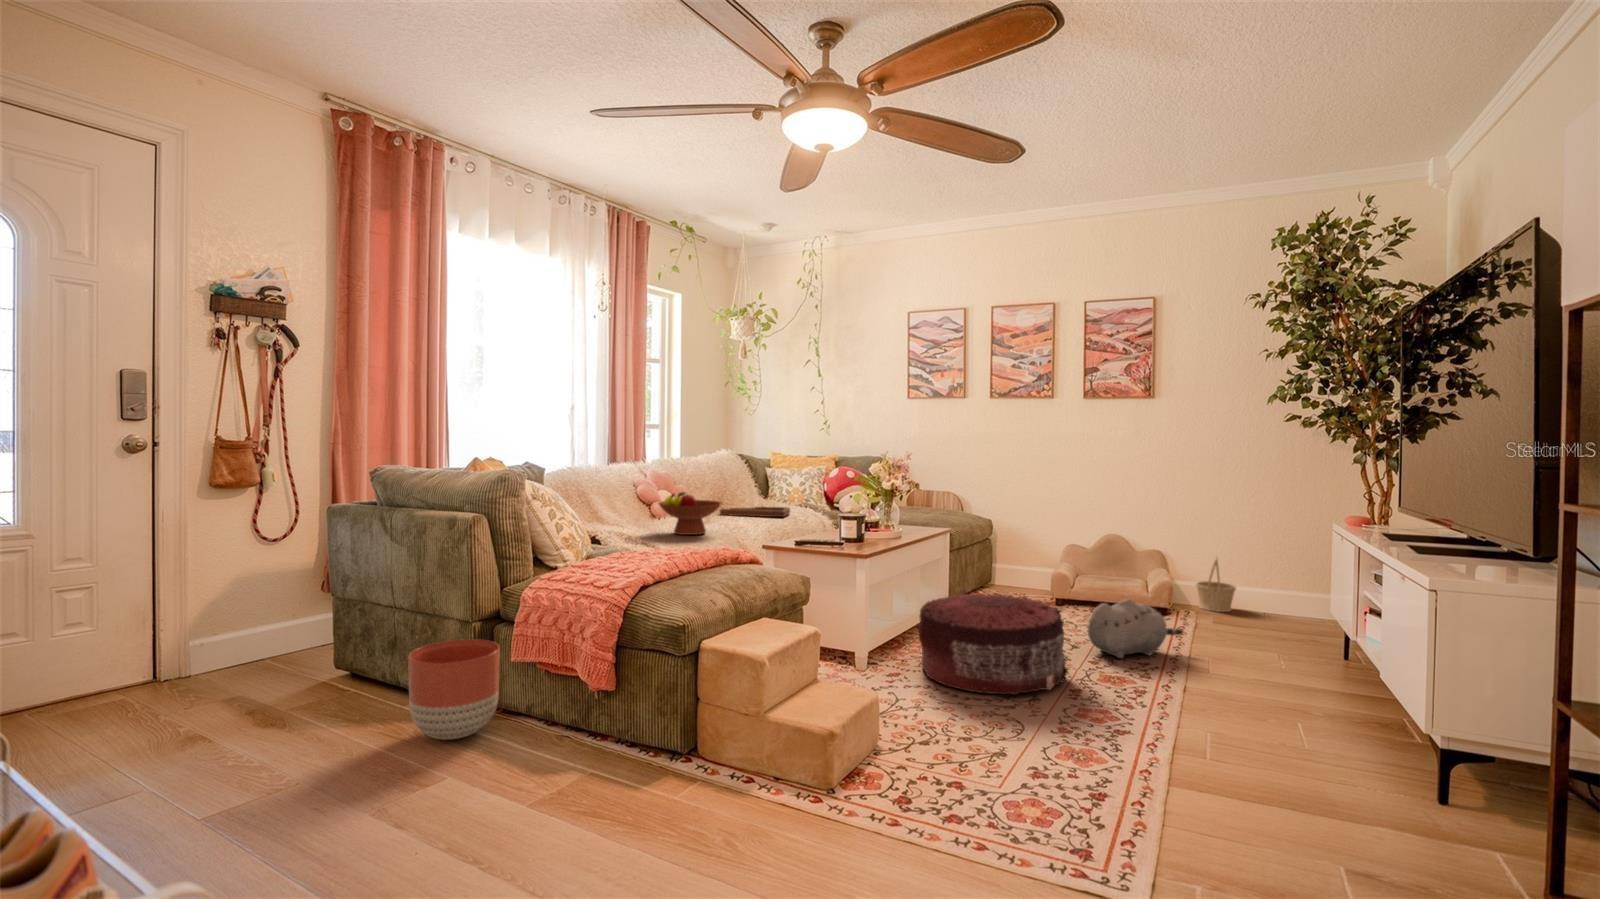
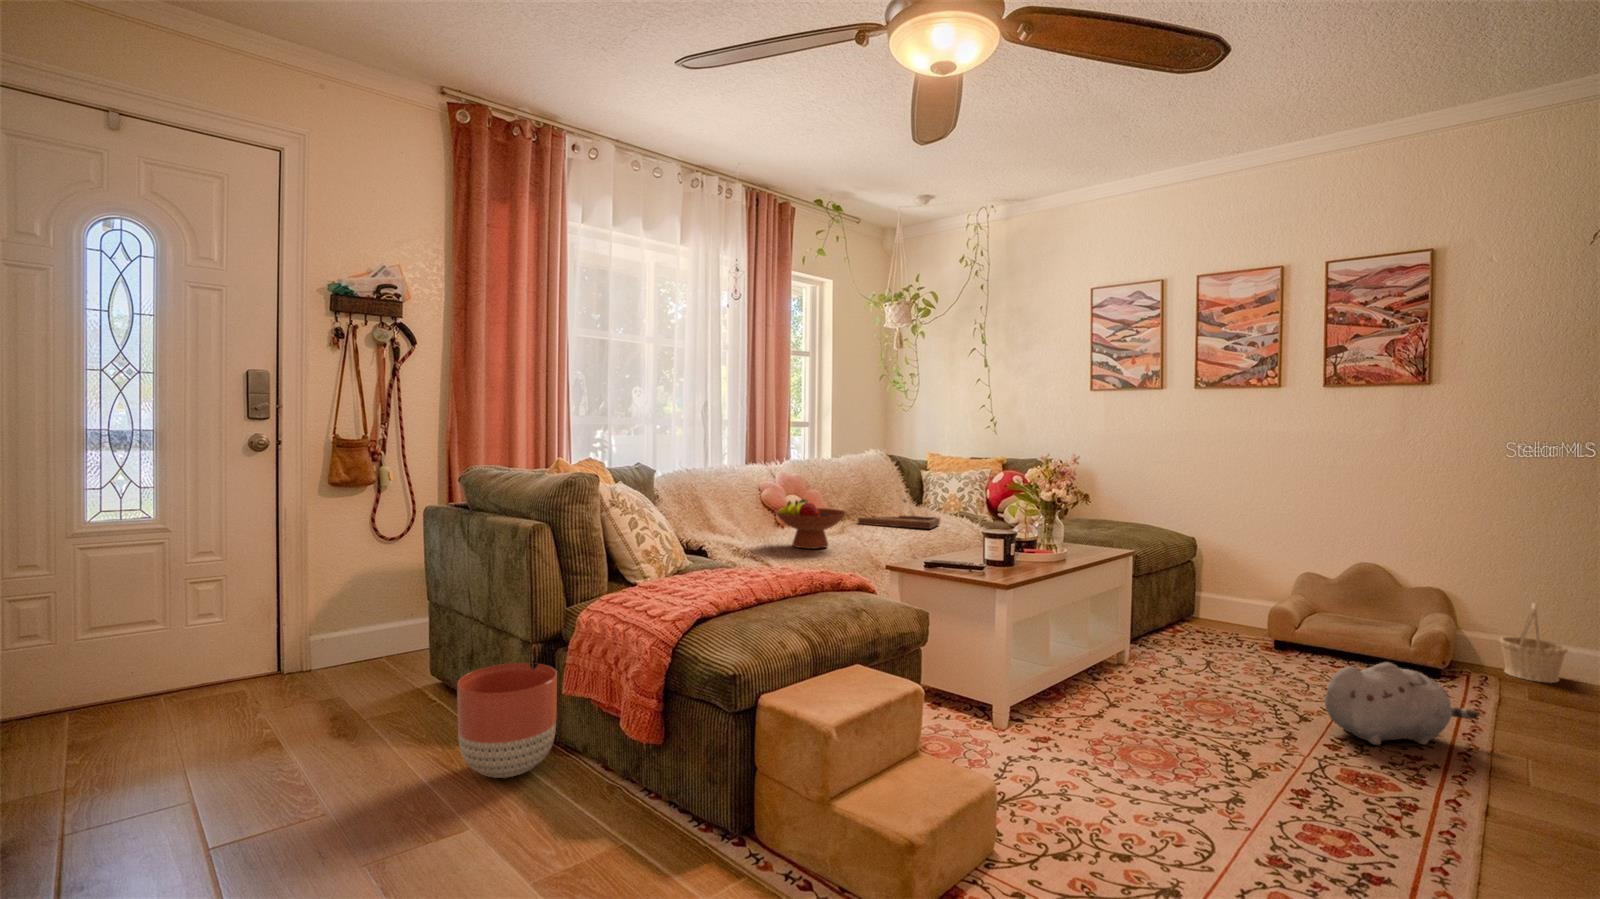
pouf: present [918,592,1068,695] -> none [1073,638,1293,791]

